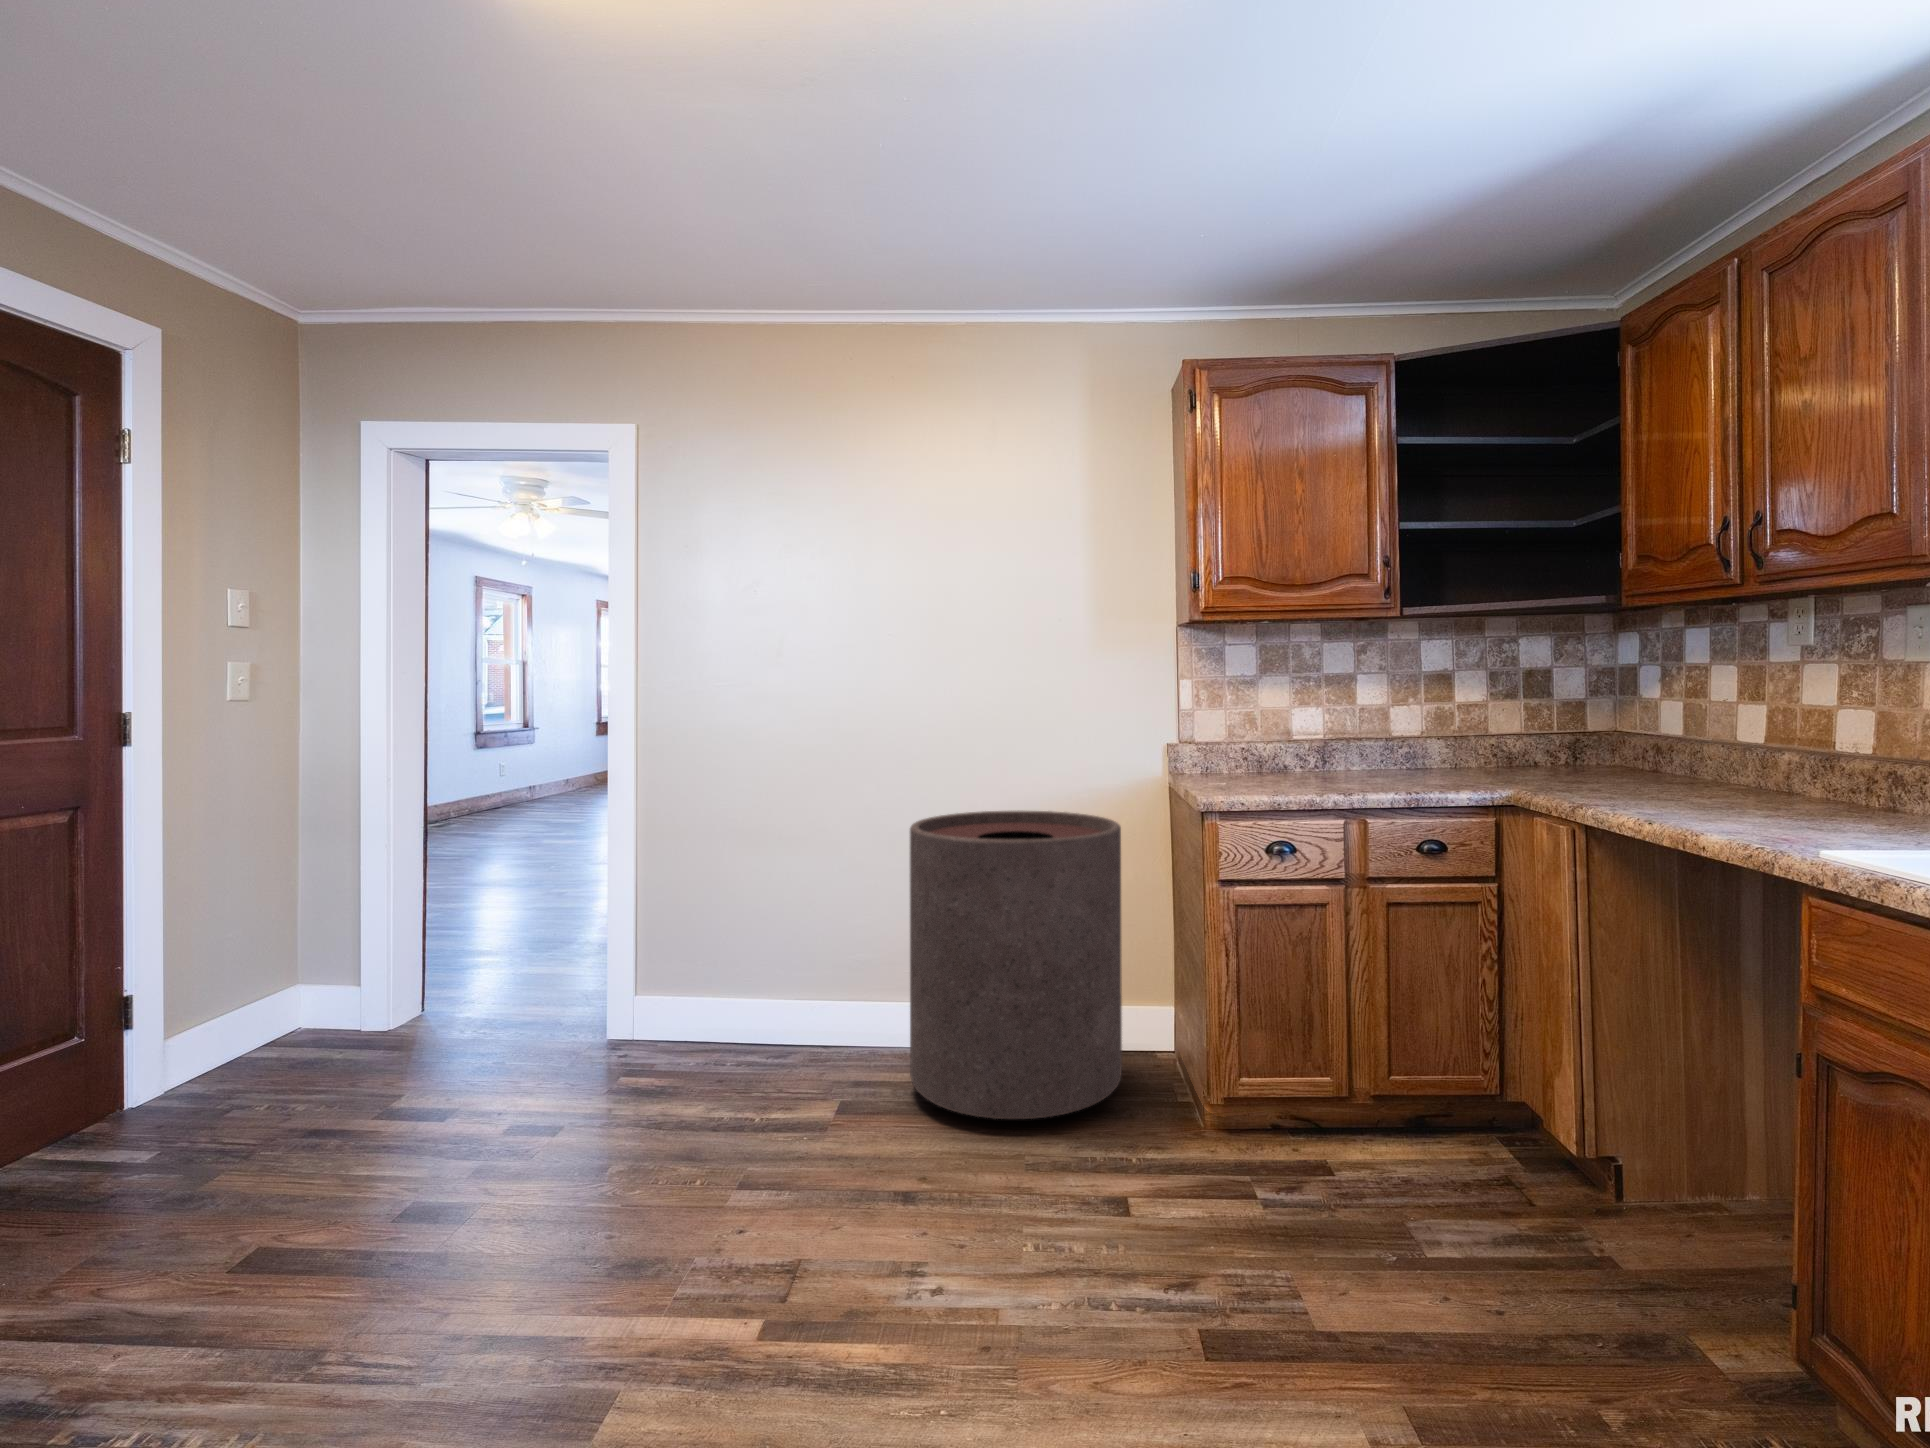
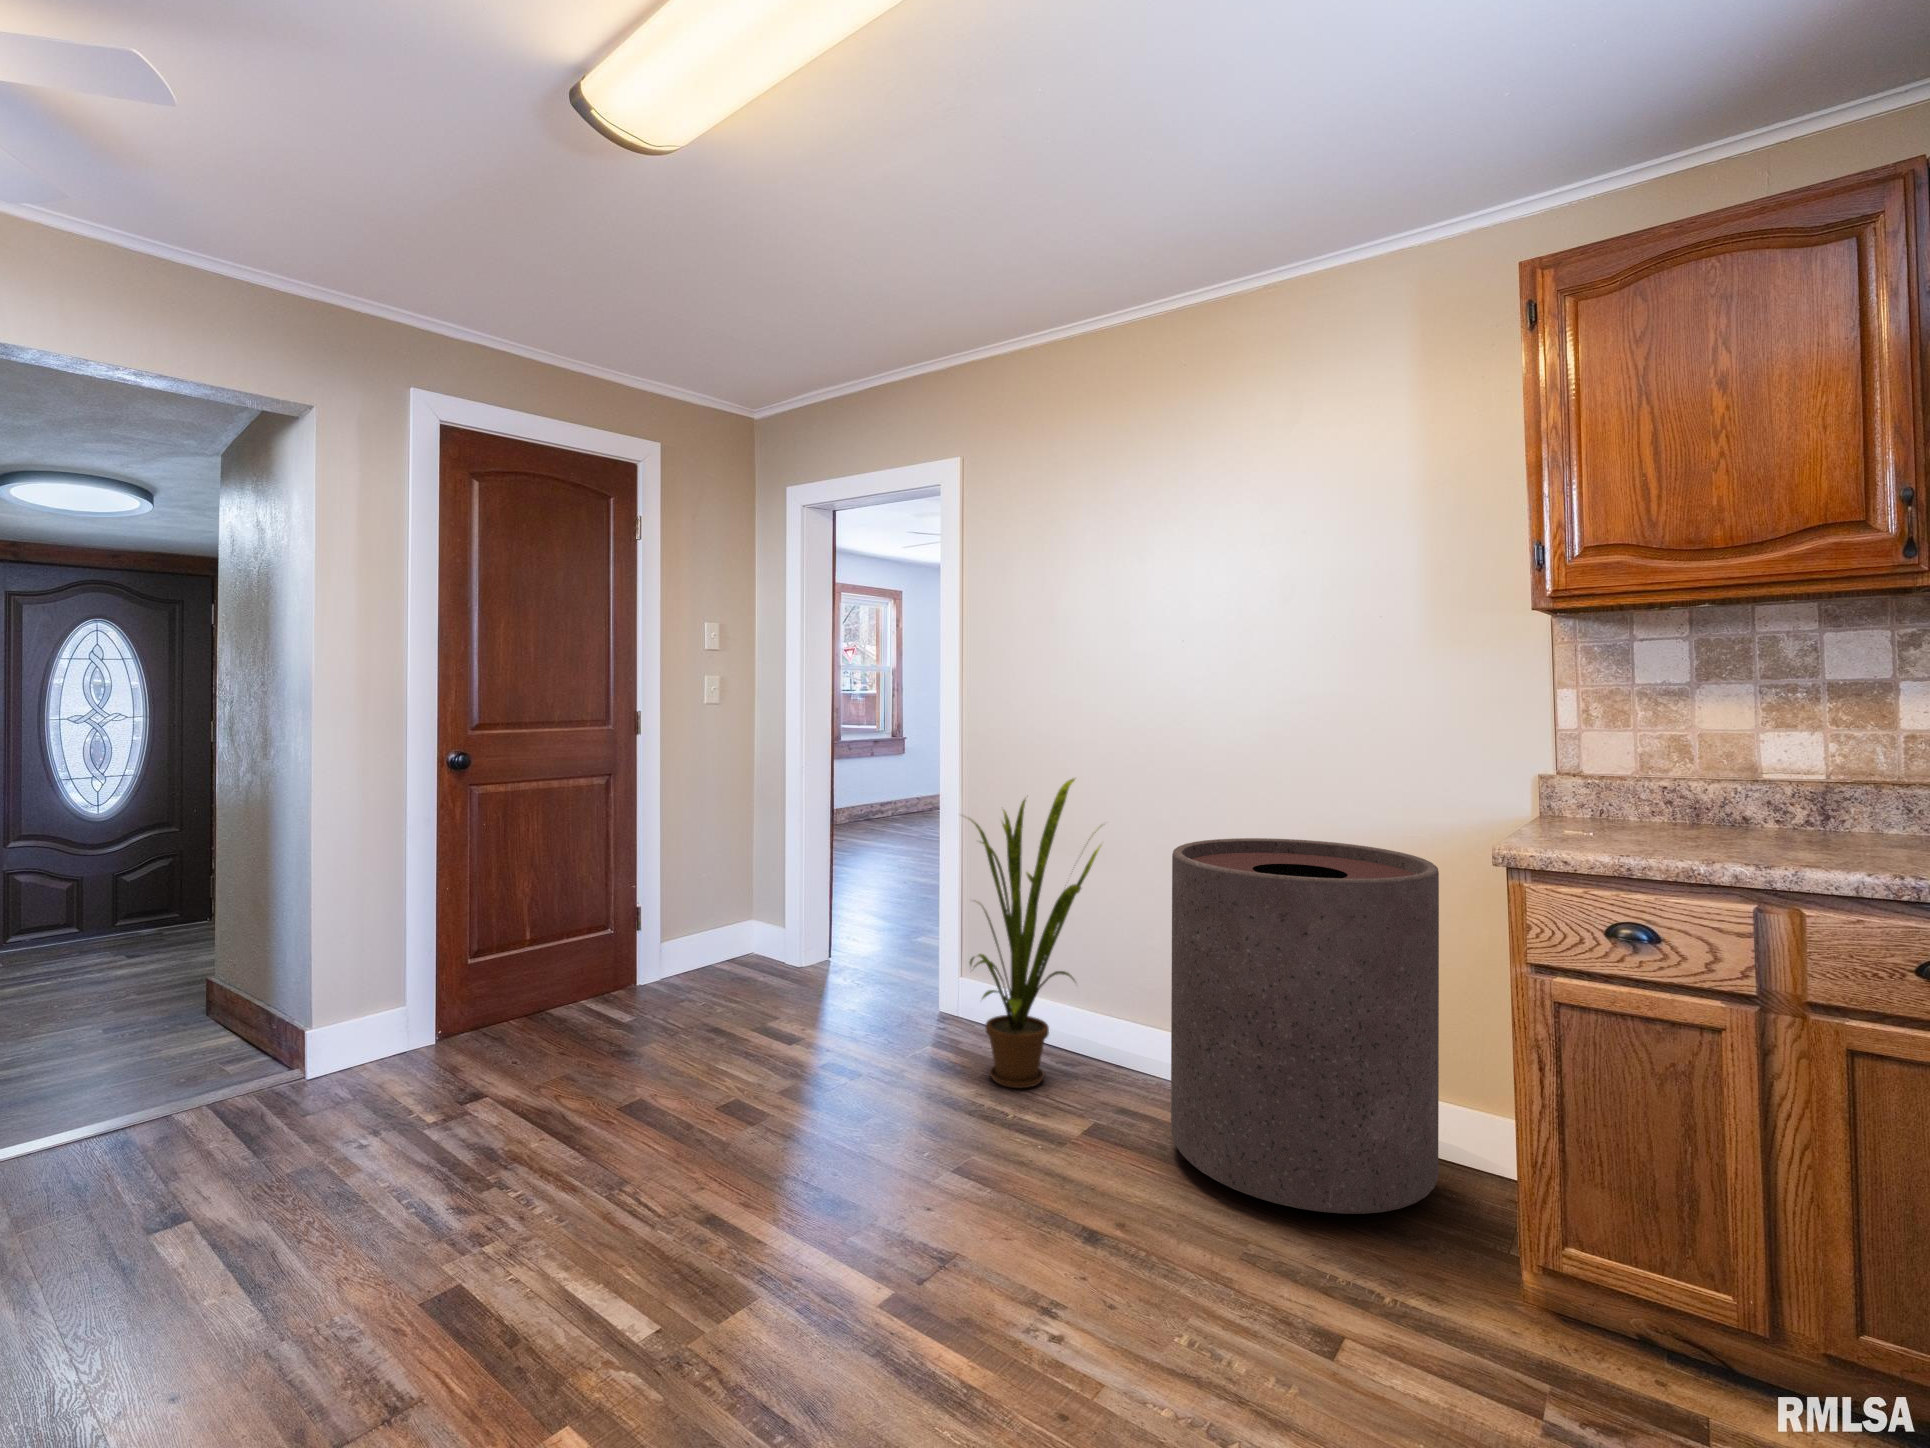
house plant: none [649,771,820,1094] -> present [970,779,1101,1088]

